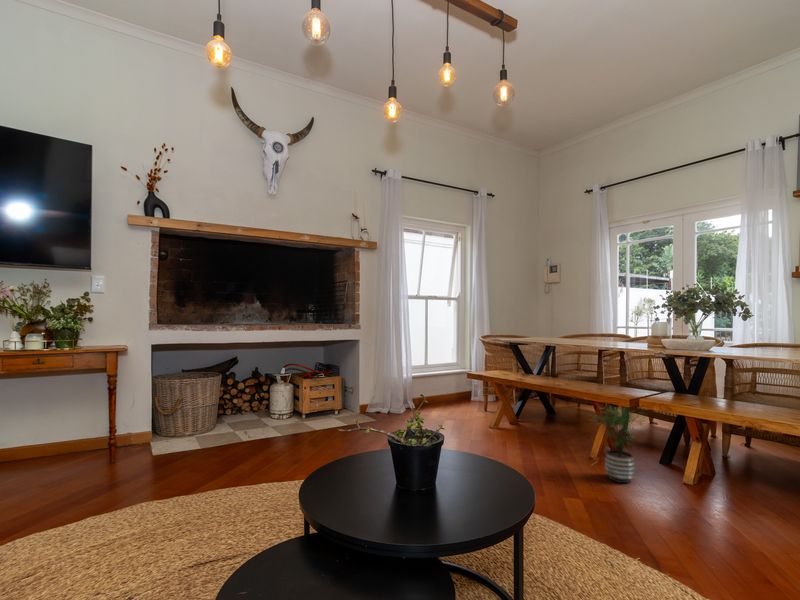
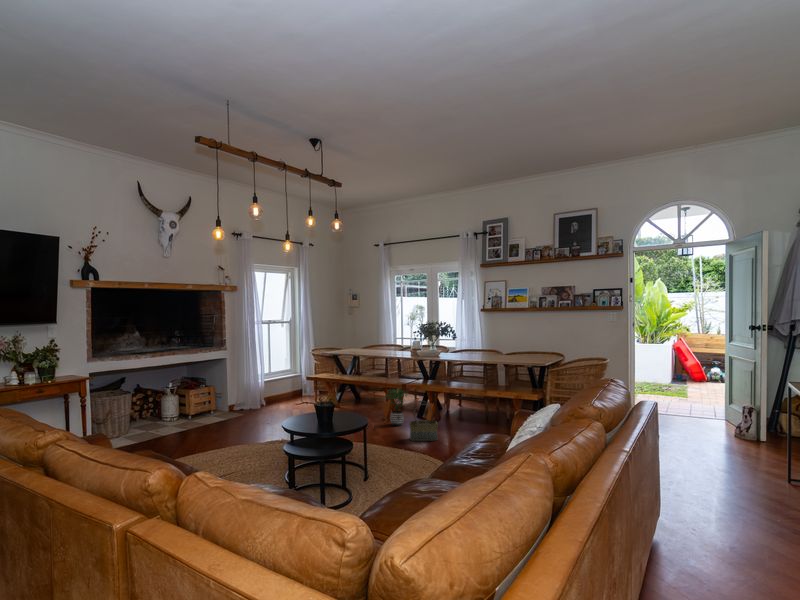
basket: none [652,444,738,553] -> present [409,405,438,441]

